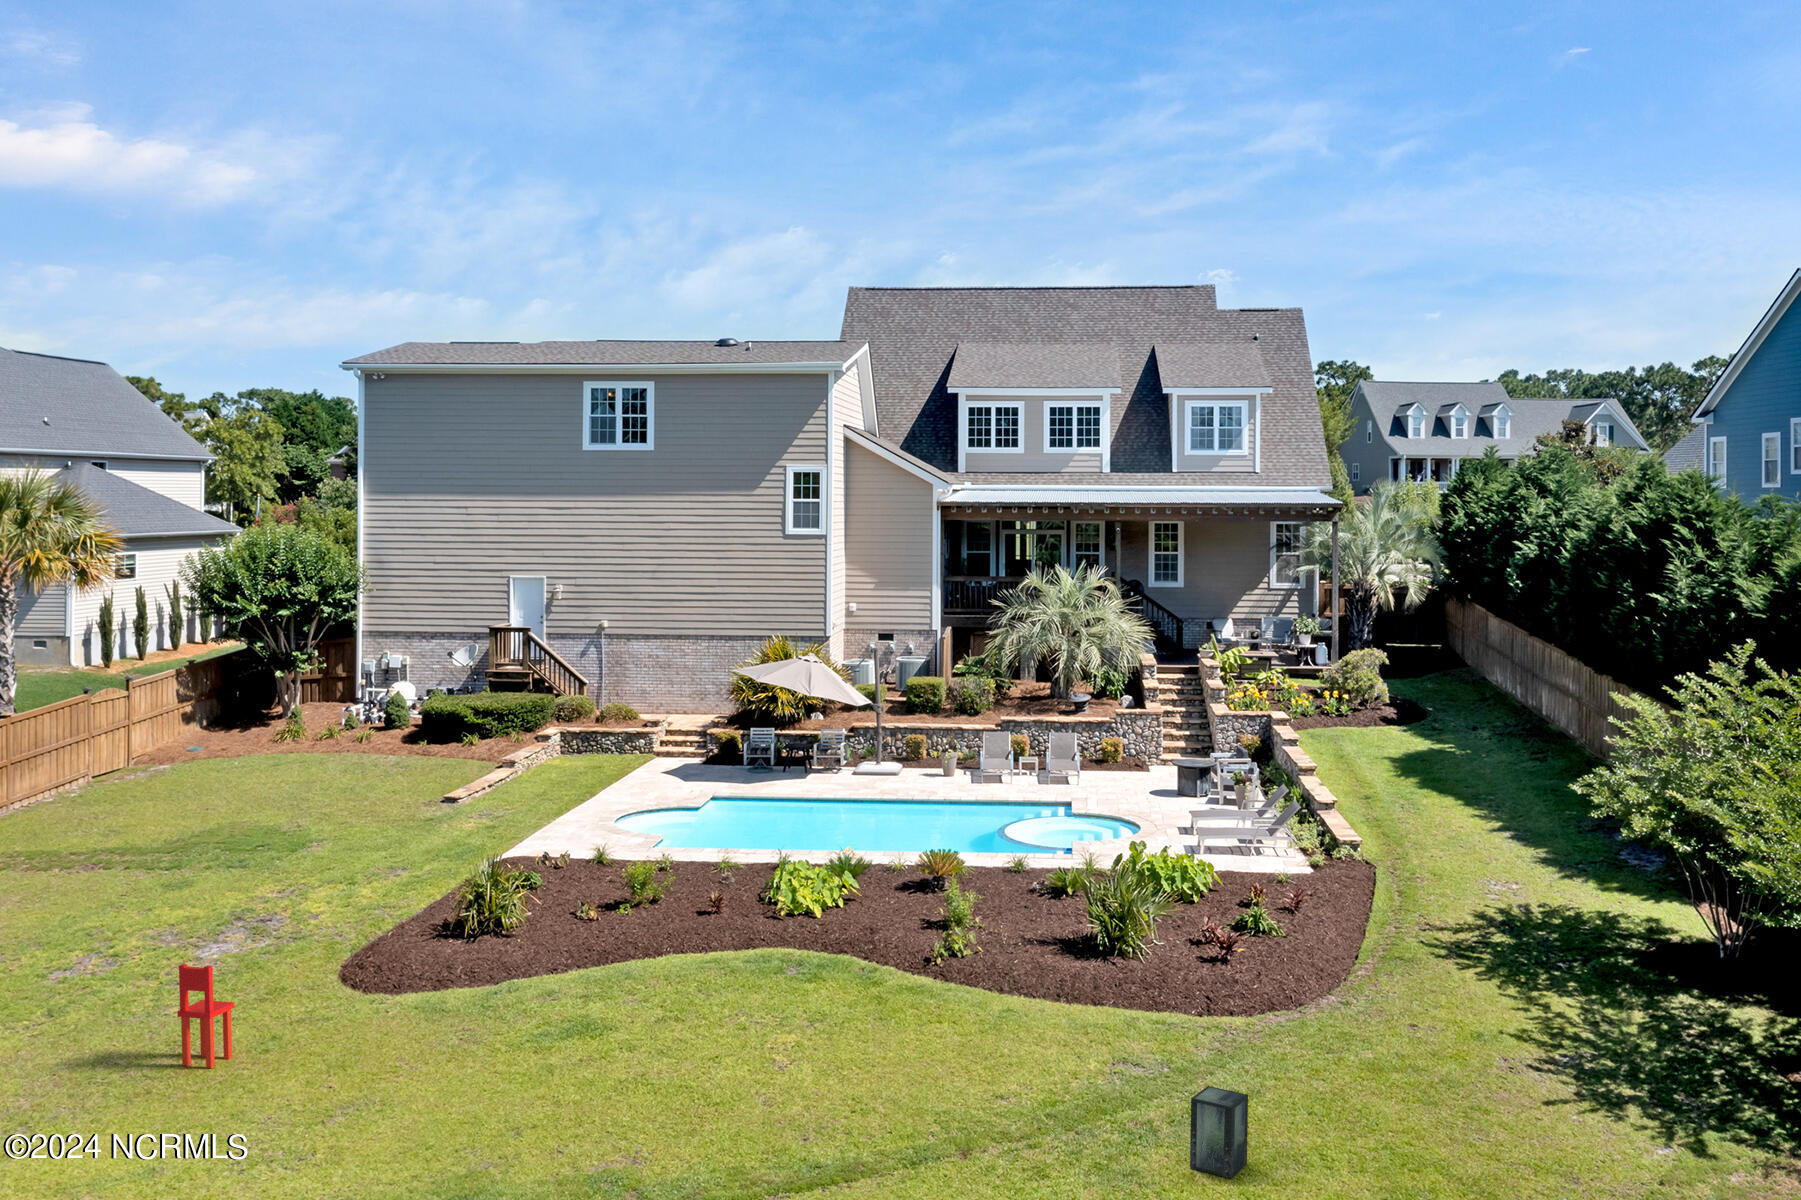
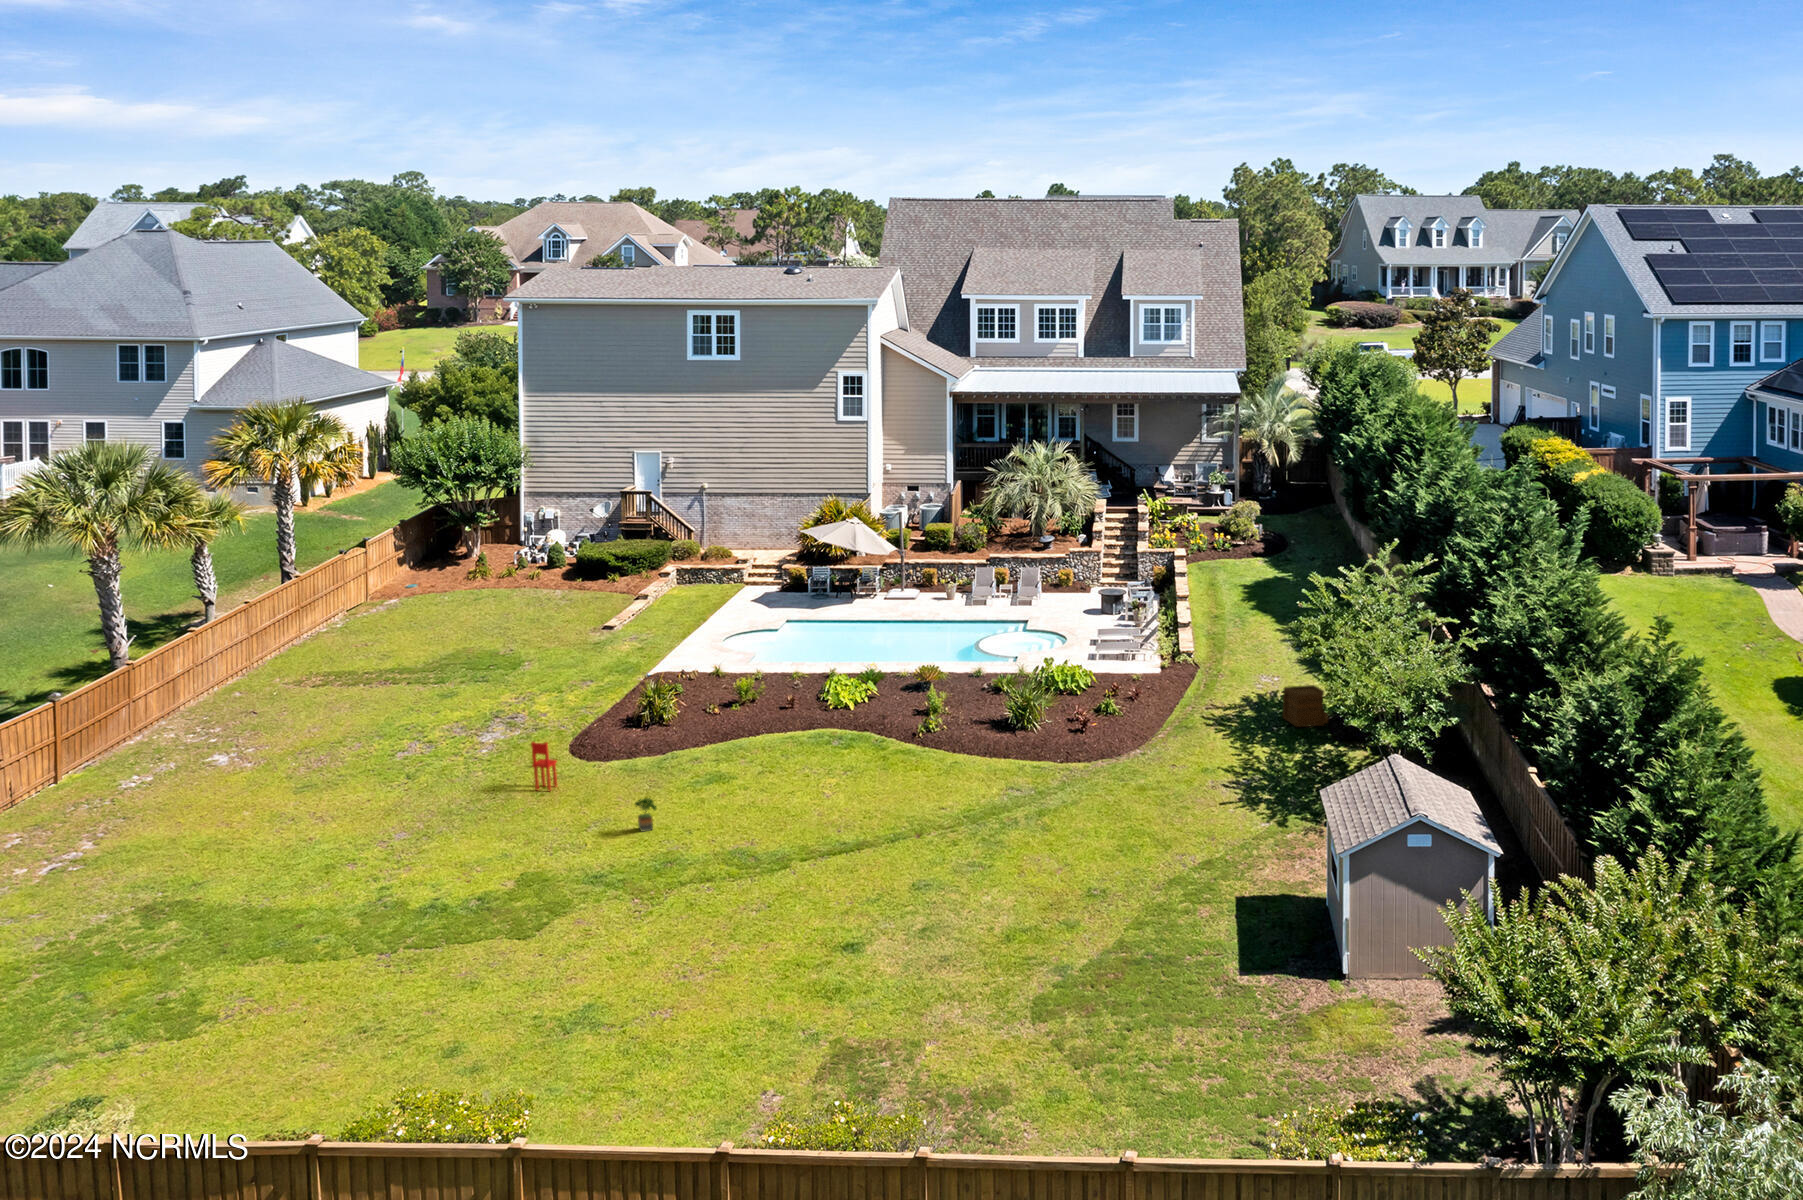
wooden crate: none [1585,882,1680,958] -> present [1283,685,1328,727]
storage box: present [1190,1086,1248,1179] -> none [1017,793,1045,833]
potted tree: none [350,1087,402,1167] -> present [635,798,656,832]

